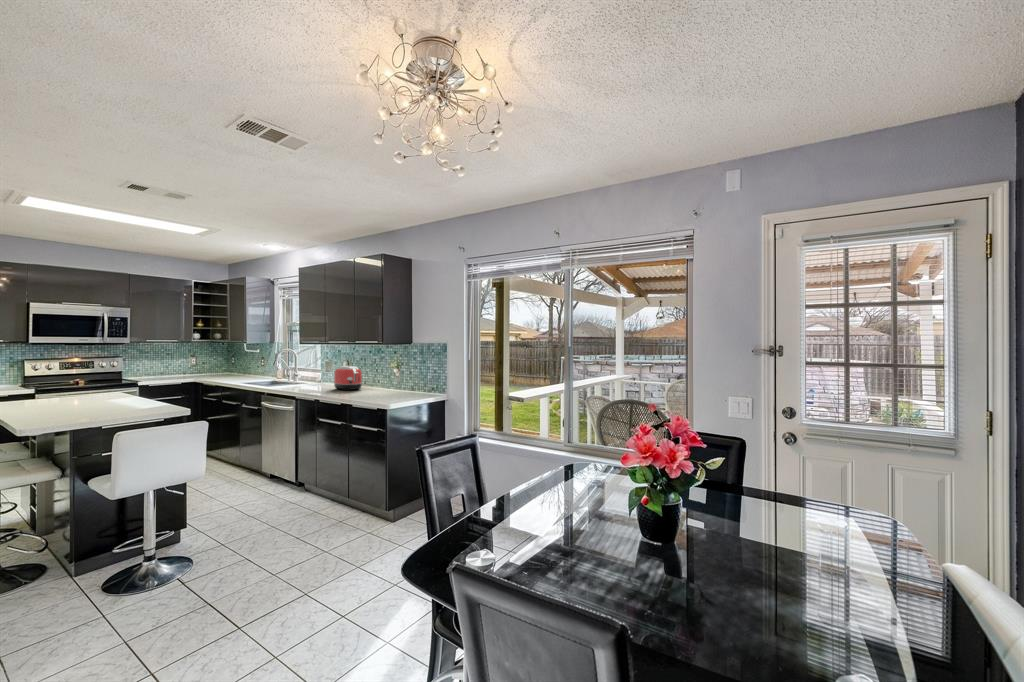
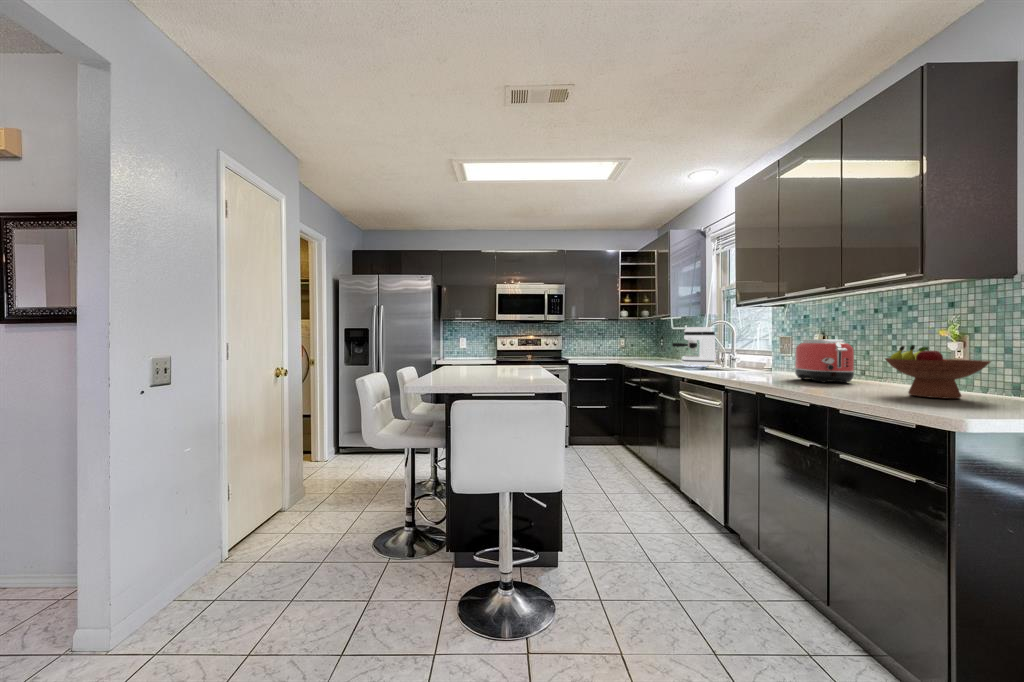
coffee maker: none [251,354,284,383] -> present [672,327,715,366]
fruit bowl: none [371,372,406,395] -> present [885,345,991,399]

